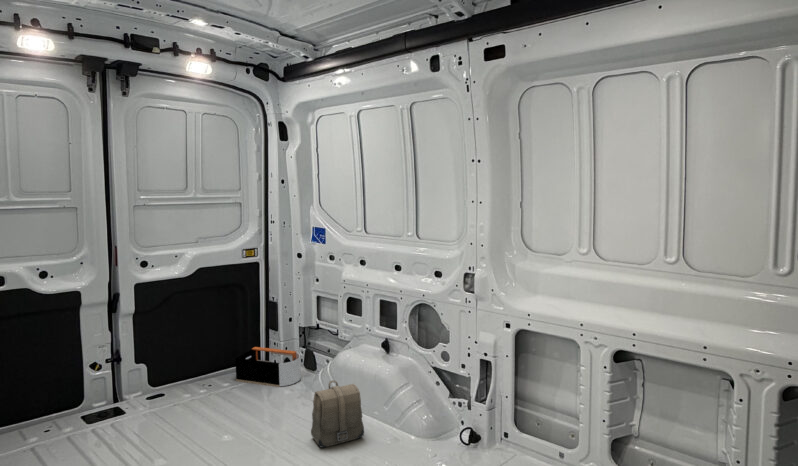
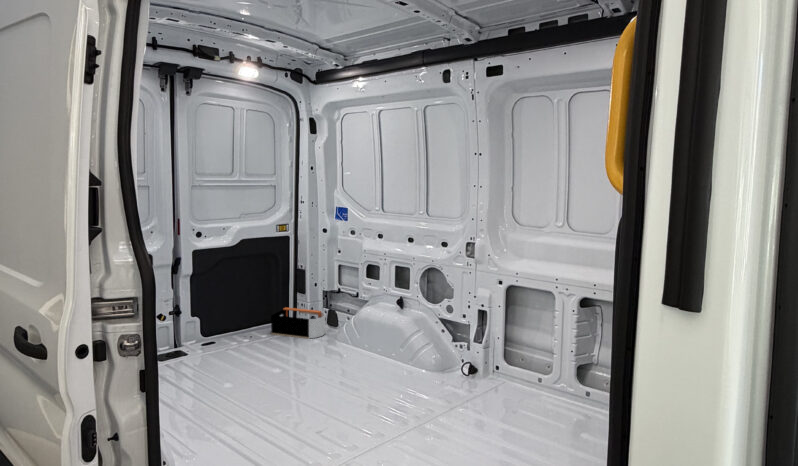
backpack: present [311,380,364,448] -> none [343,327,385,378]

